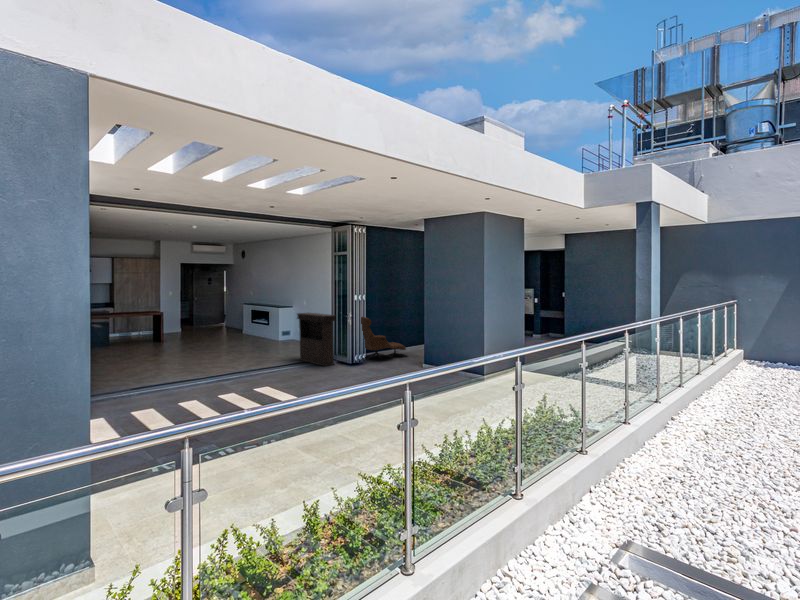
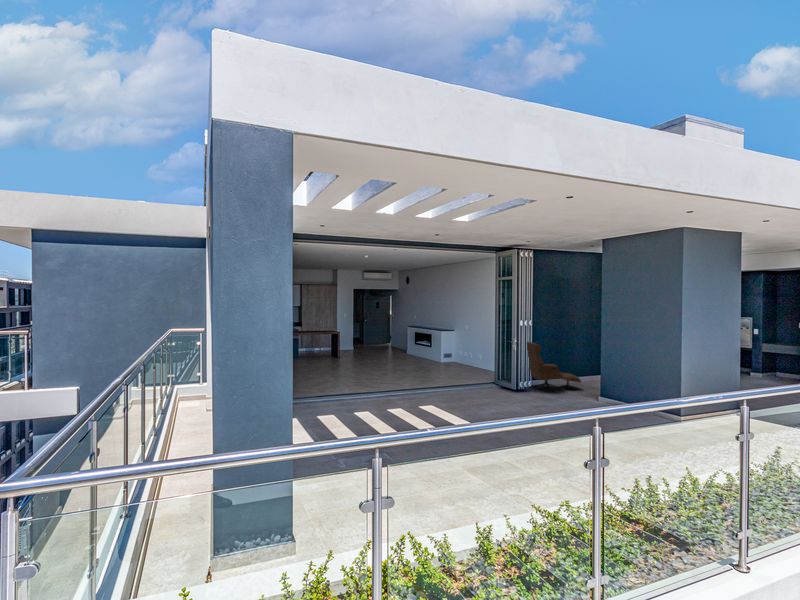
console table: present [297,313,336,366] -> none [461,336,502,393]

